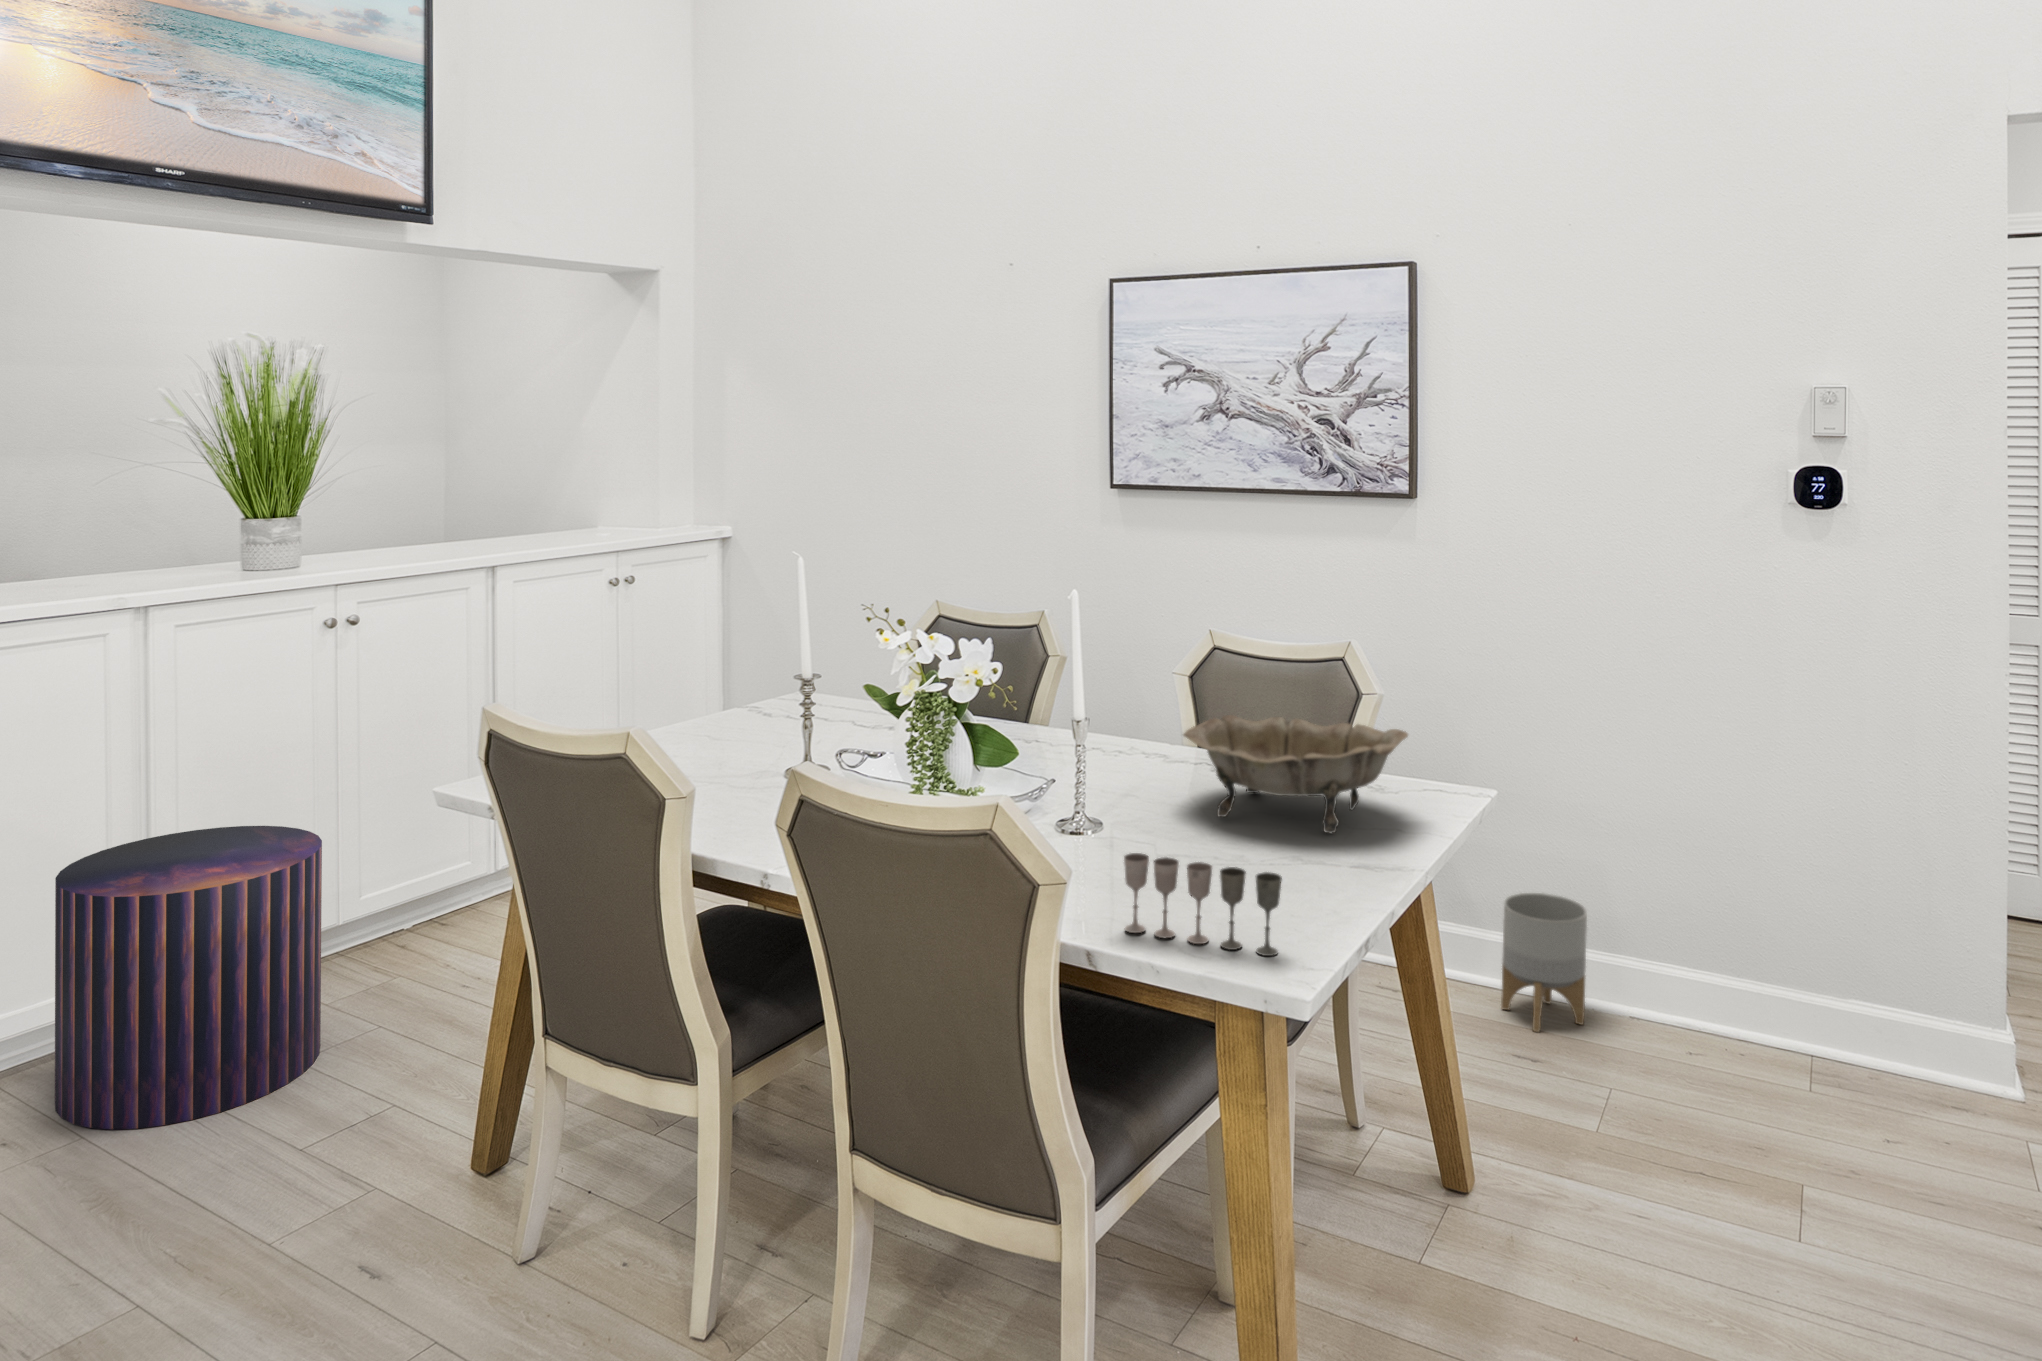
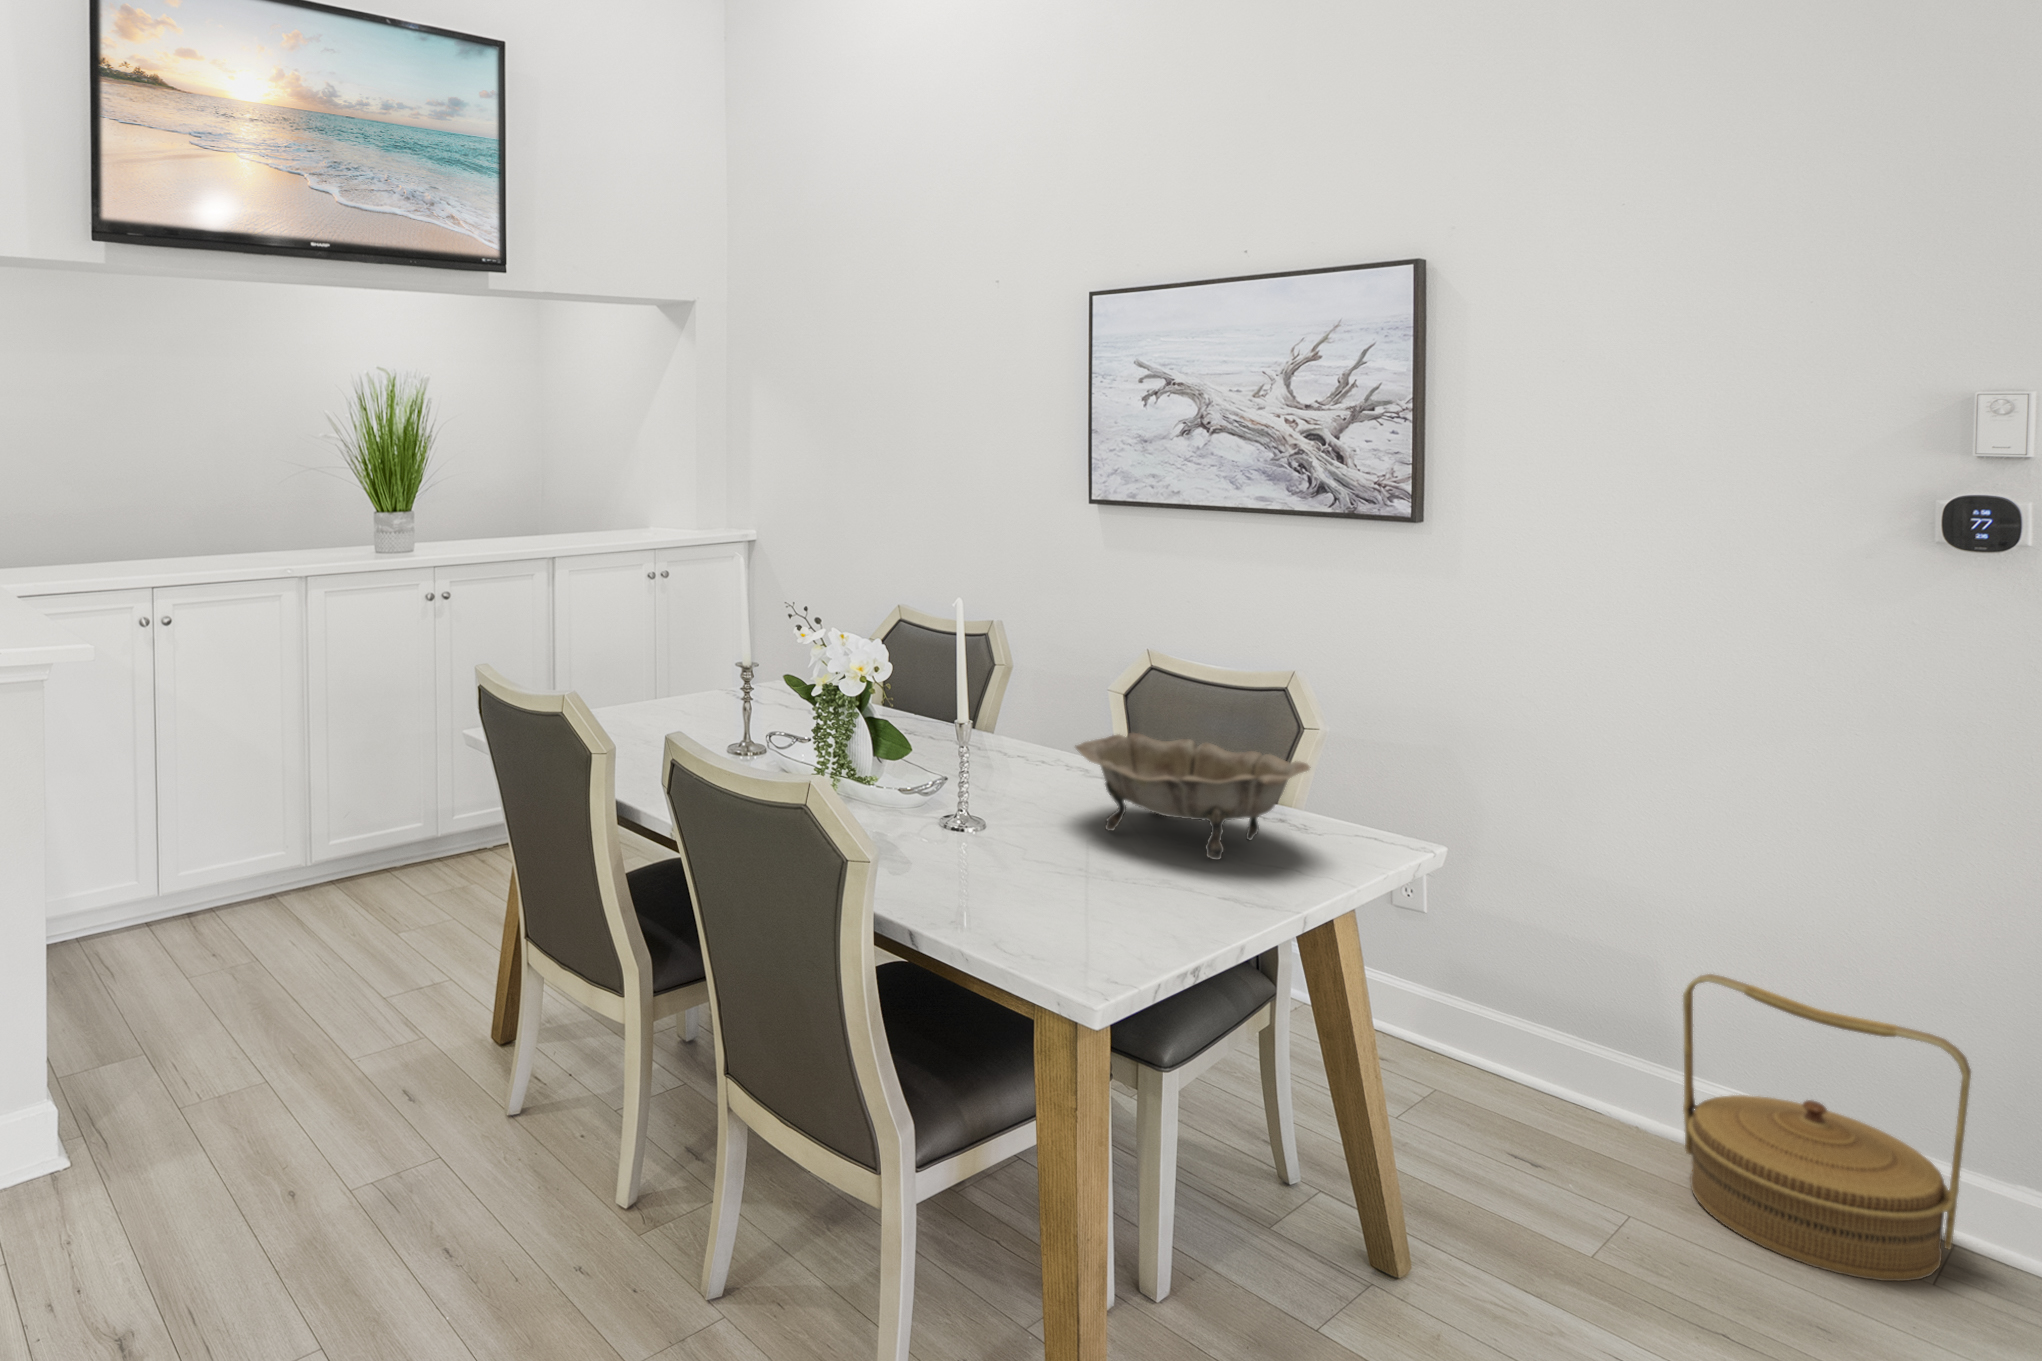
pouf: present [55,826,322,1129] -> none [235,751,410,970]
wine glass: present [1124,853,1282,956] -> none [957,846,1097,959]
woven basket: none [1644,877,1847,1112] -> present [1683,974,1971,1281]
planter: present [1501,893,1587,1032] -> none [1509,970,1619,1131]

